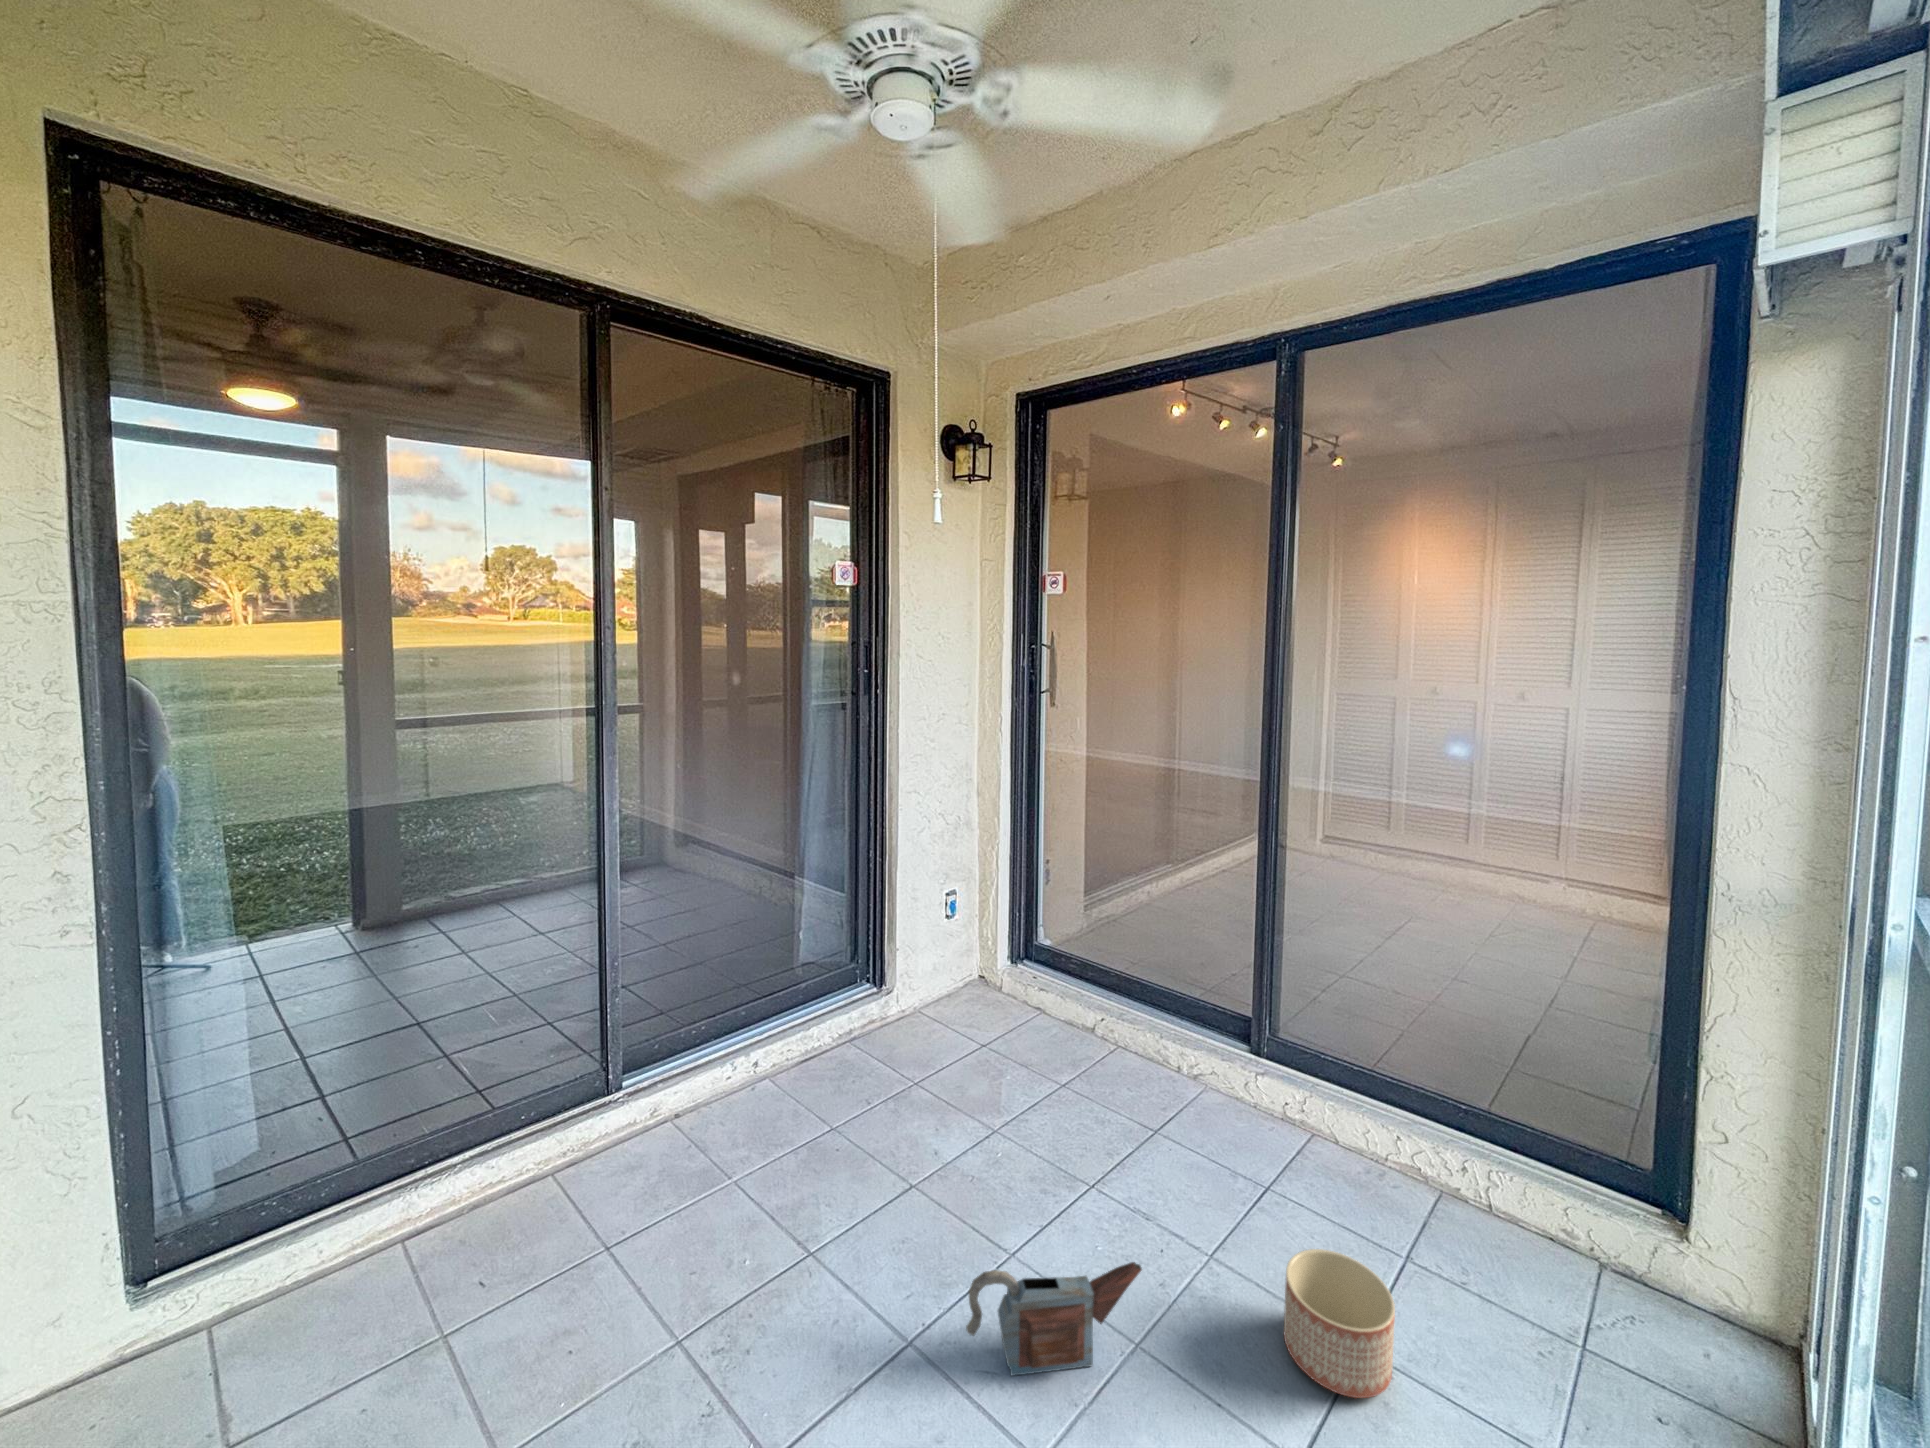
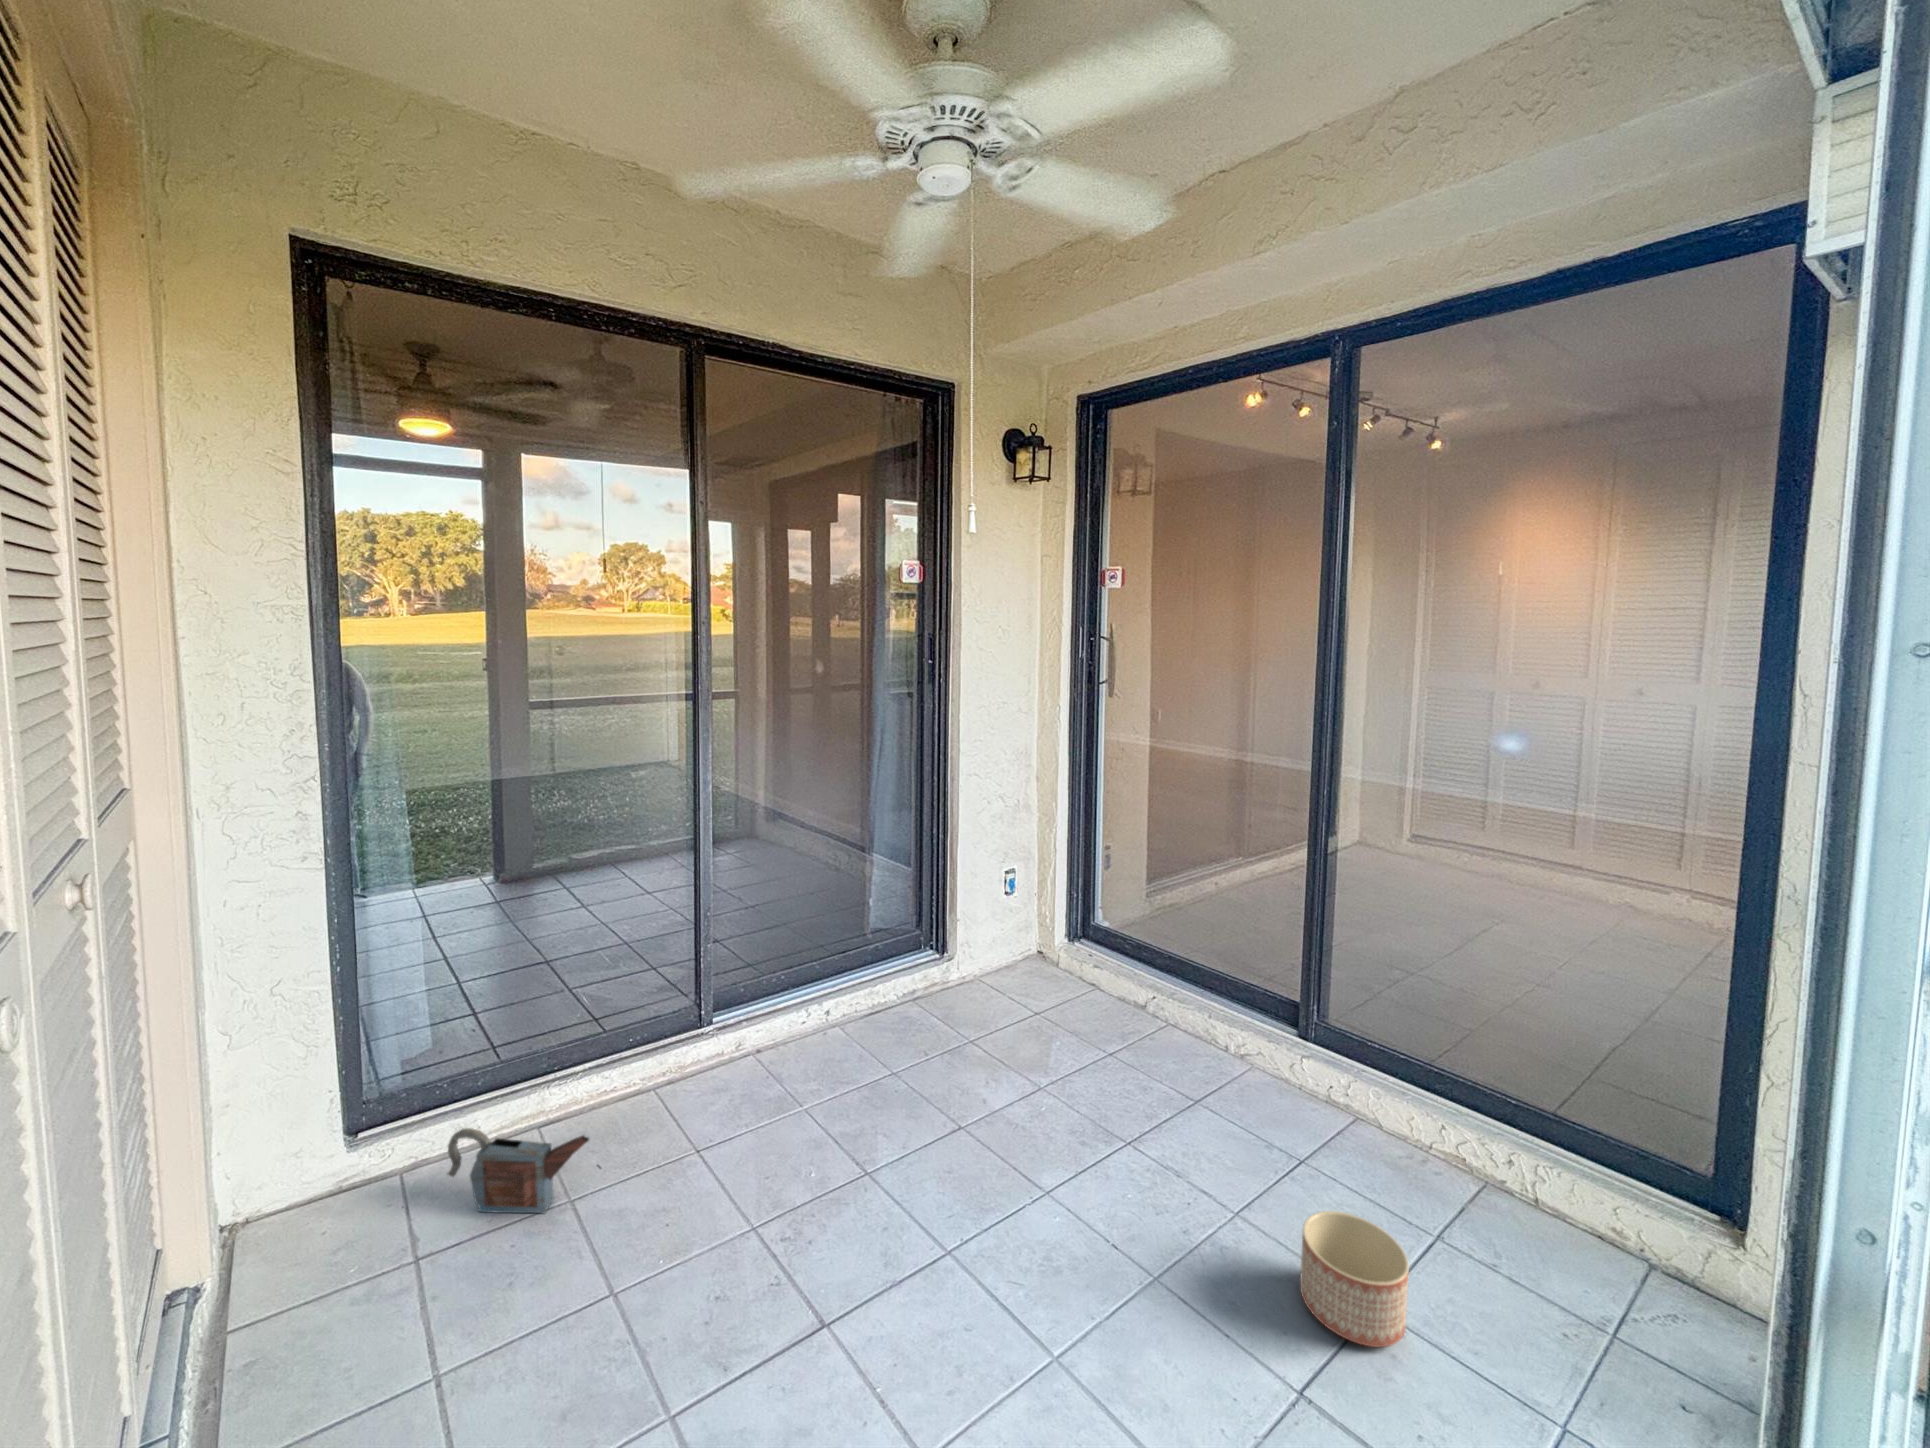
watering can: present [966,1262,1142,1376] -> present [448,1128,589,1213]

